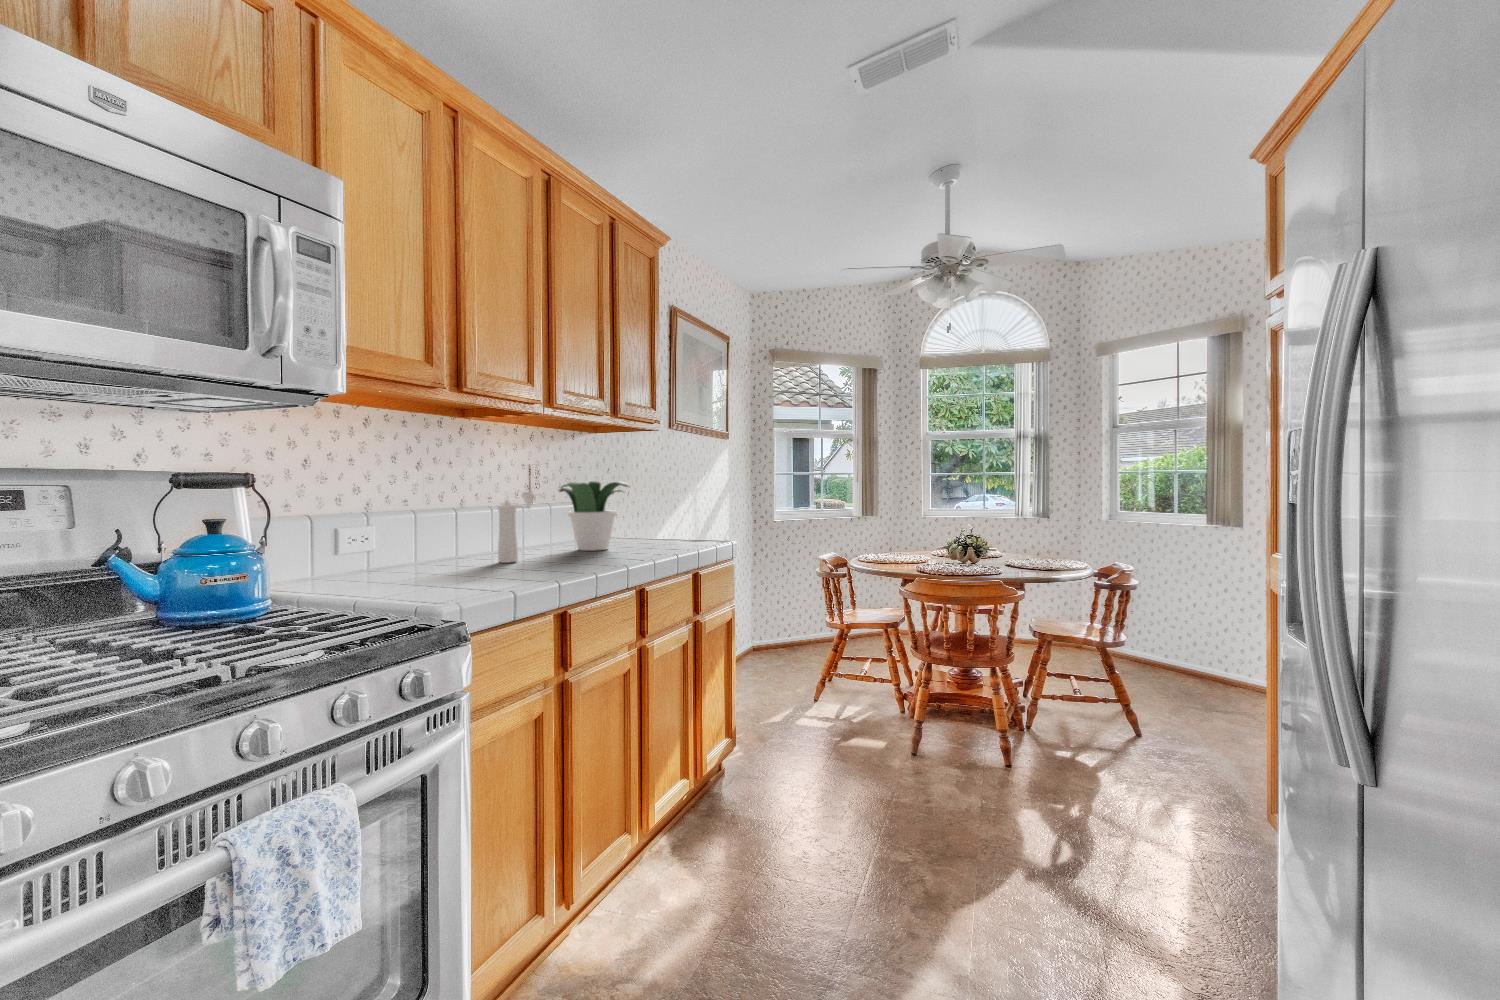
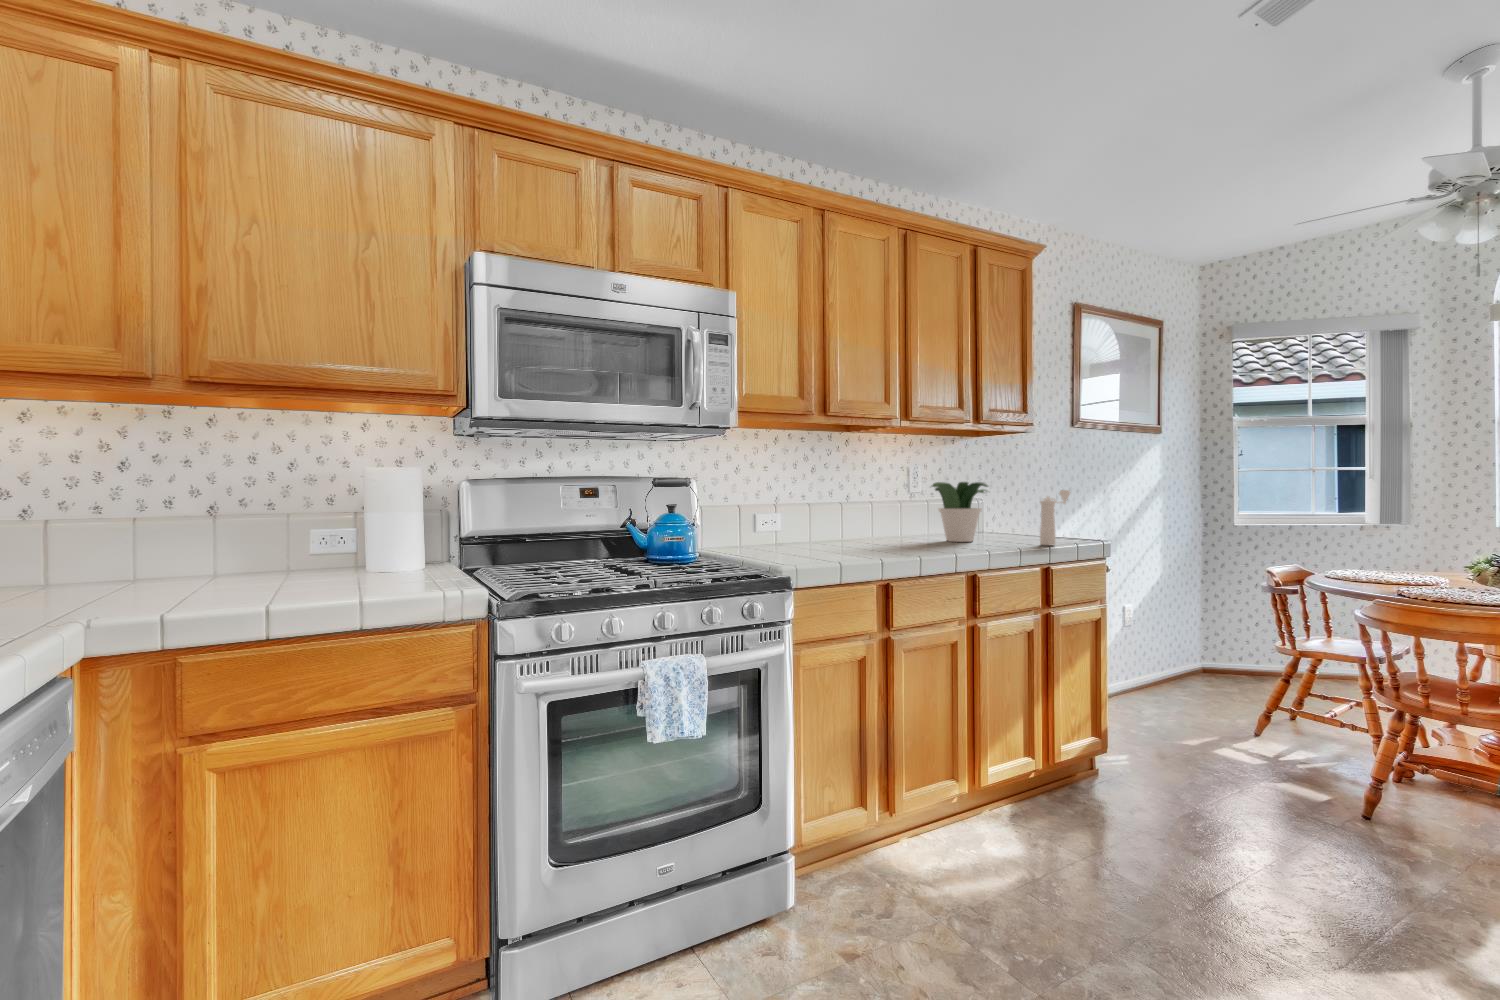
pepper mill: present [497,492,535,563] -> present [1040,490,1070,546]

